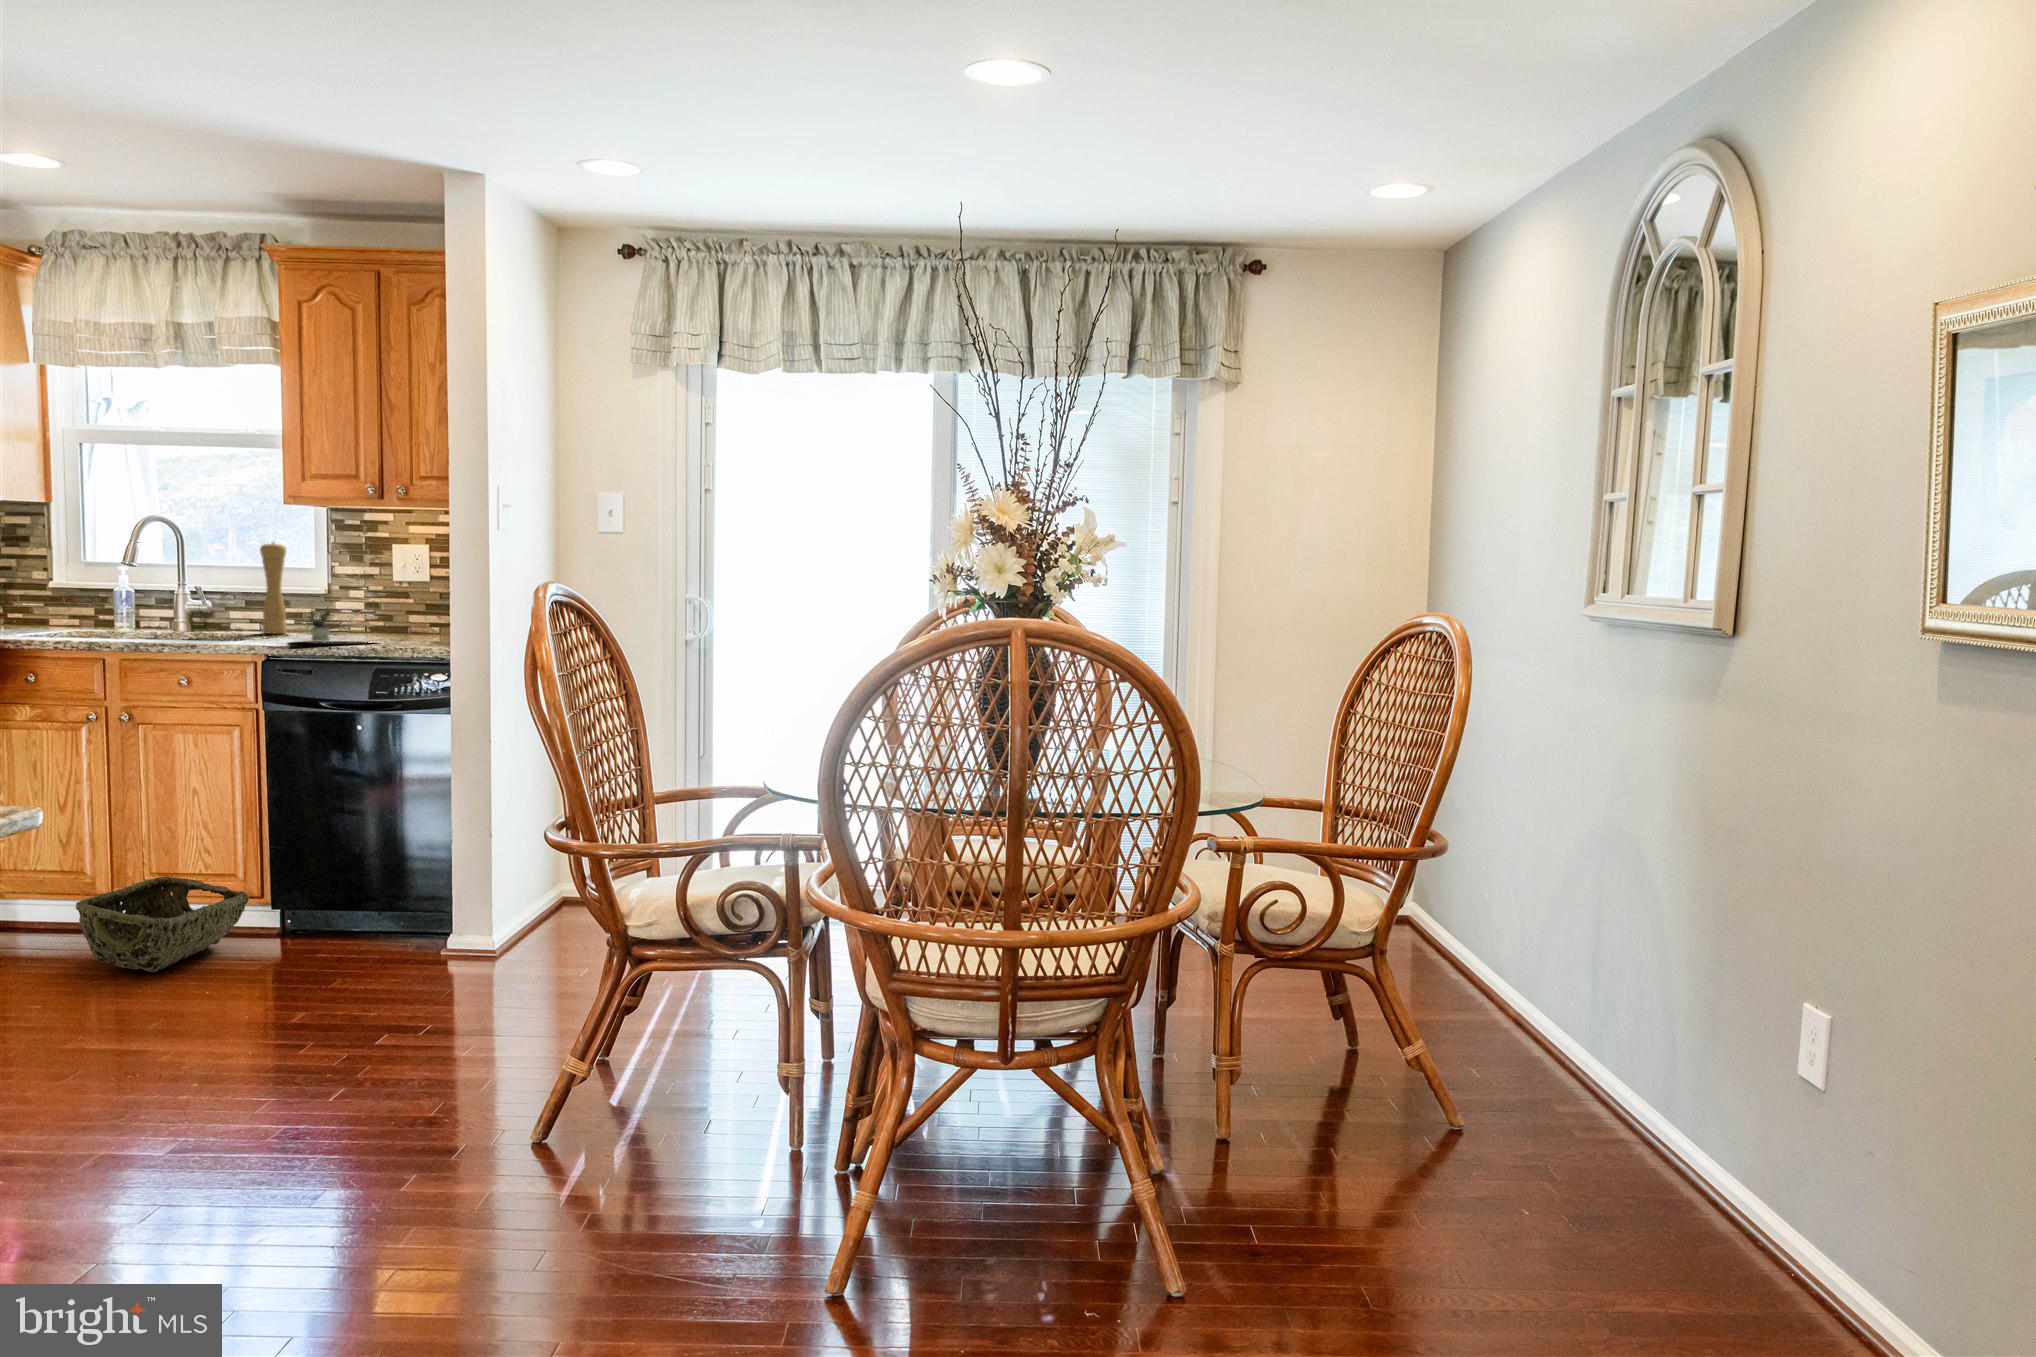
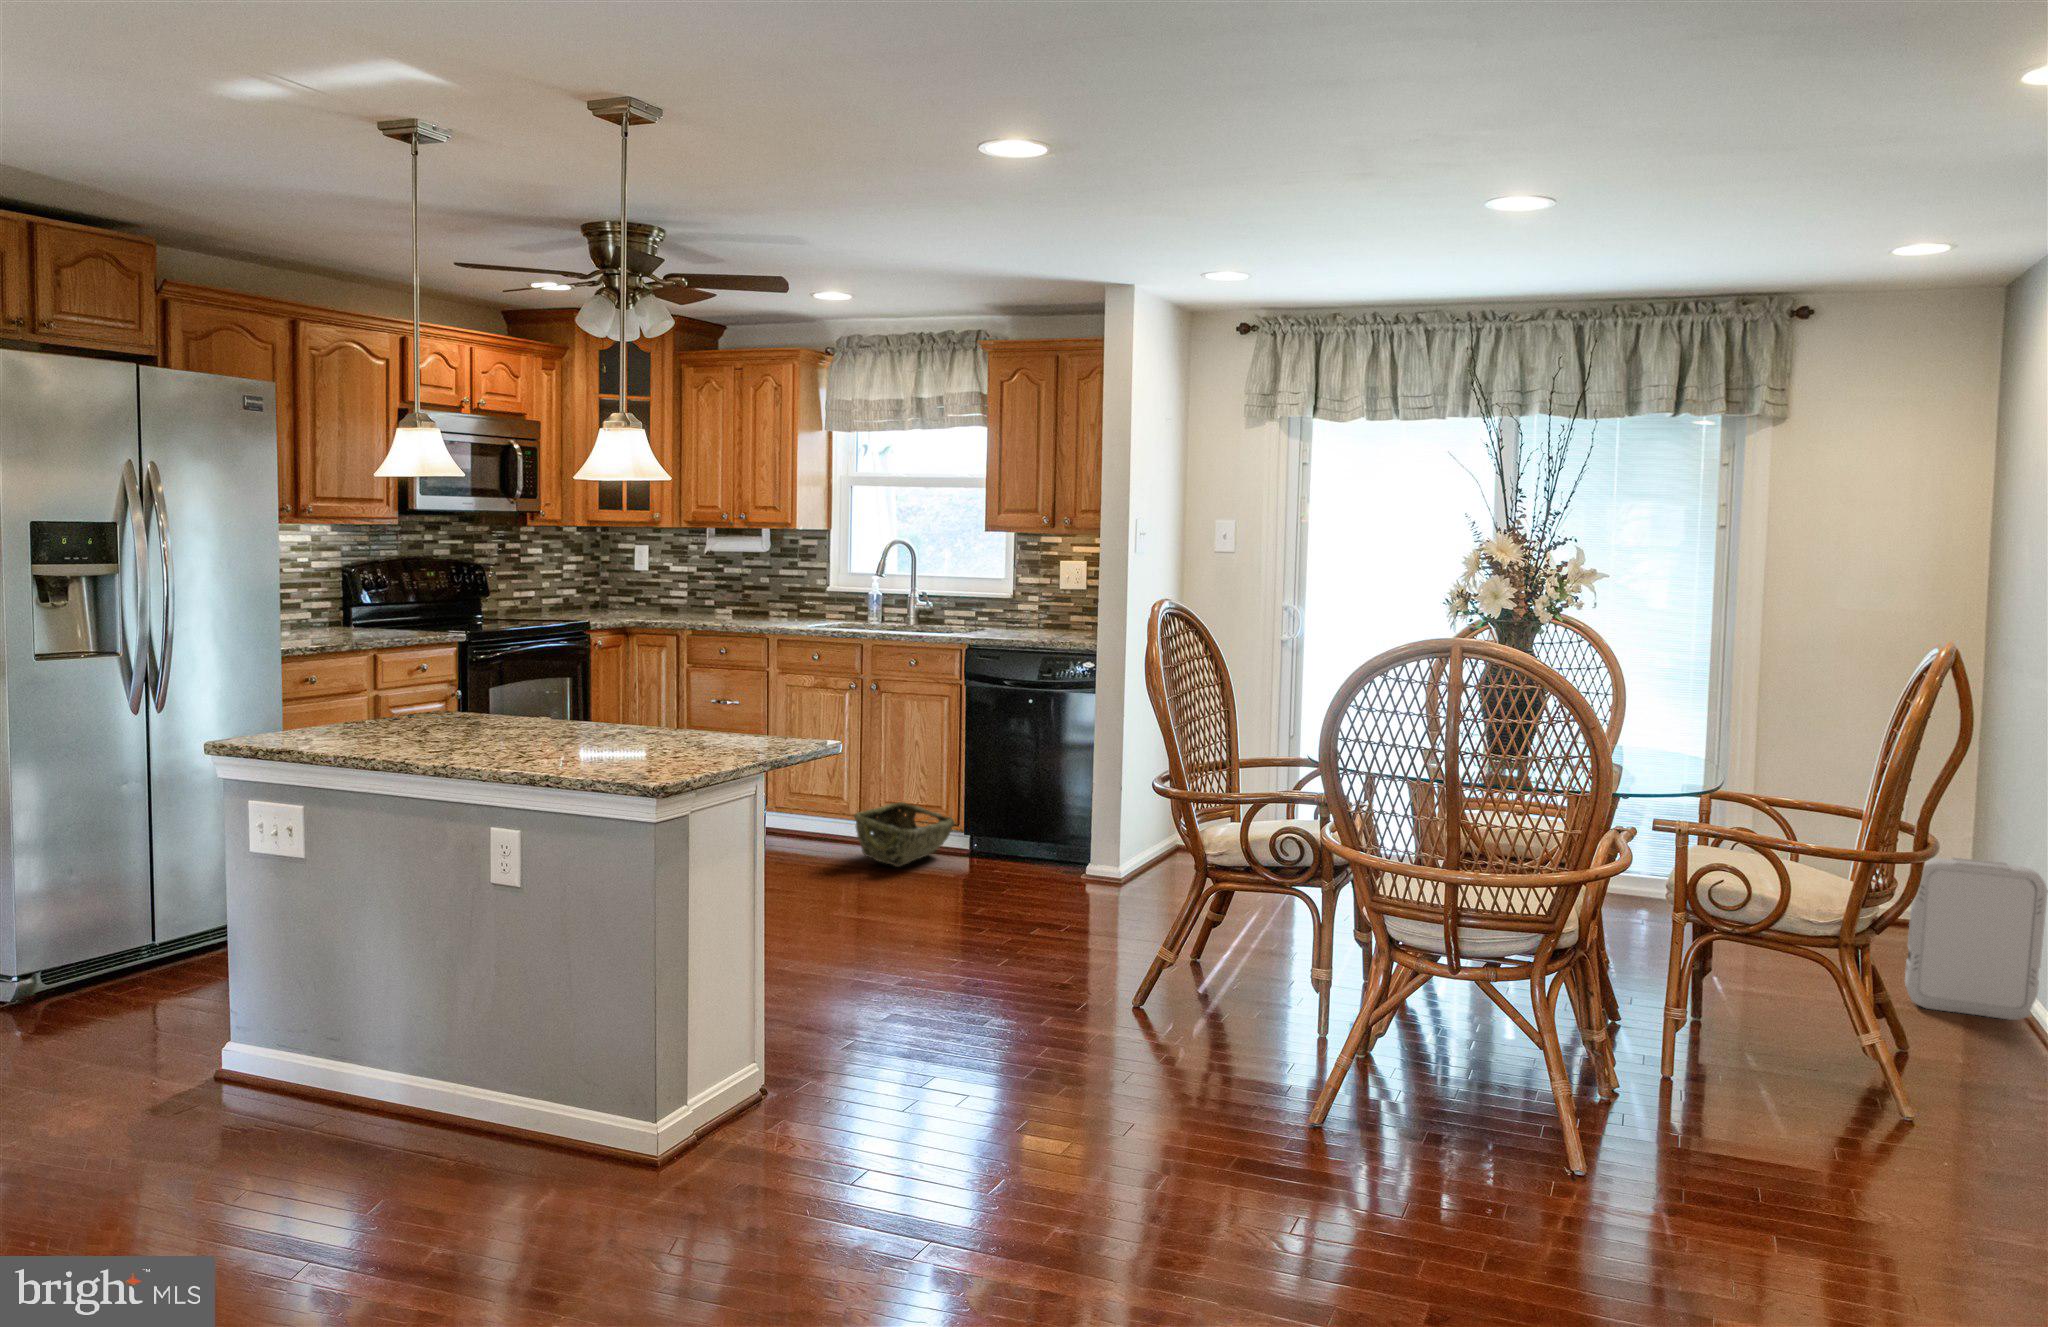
pepper mill: present [260,543,287,634] -> none [965,559,983,628]
potted plant: present [306,609,331,642] -> none [986,611,1070,638]
air purifier: none [1416,840,1554,1011] -> present [1905,858,2048,1020]

